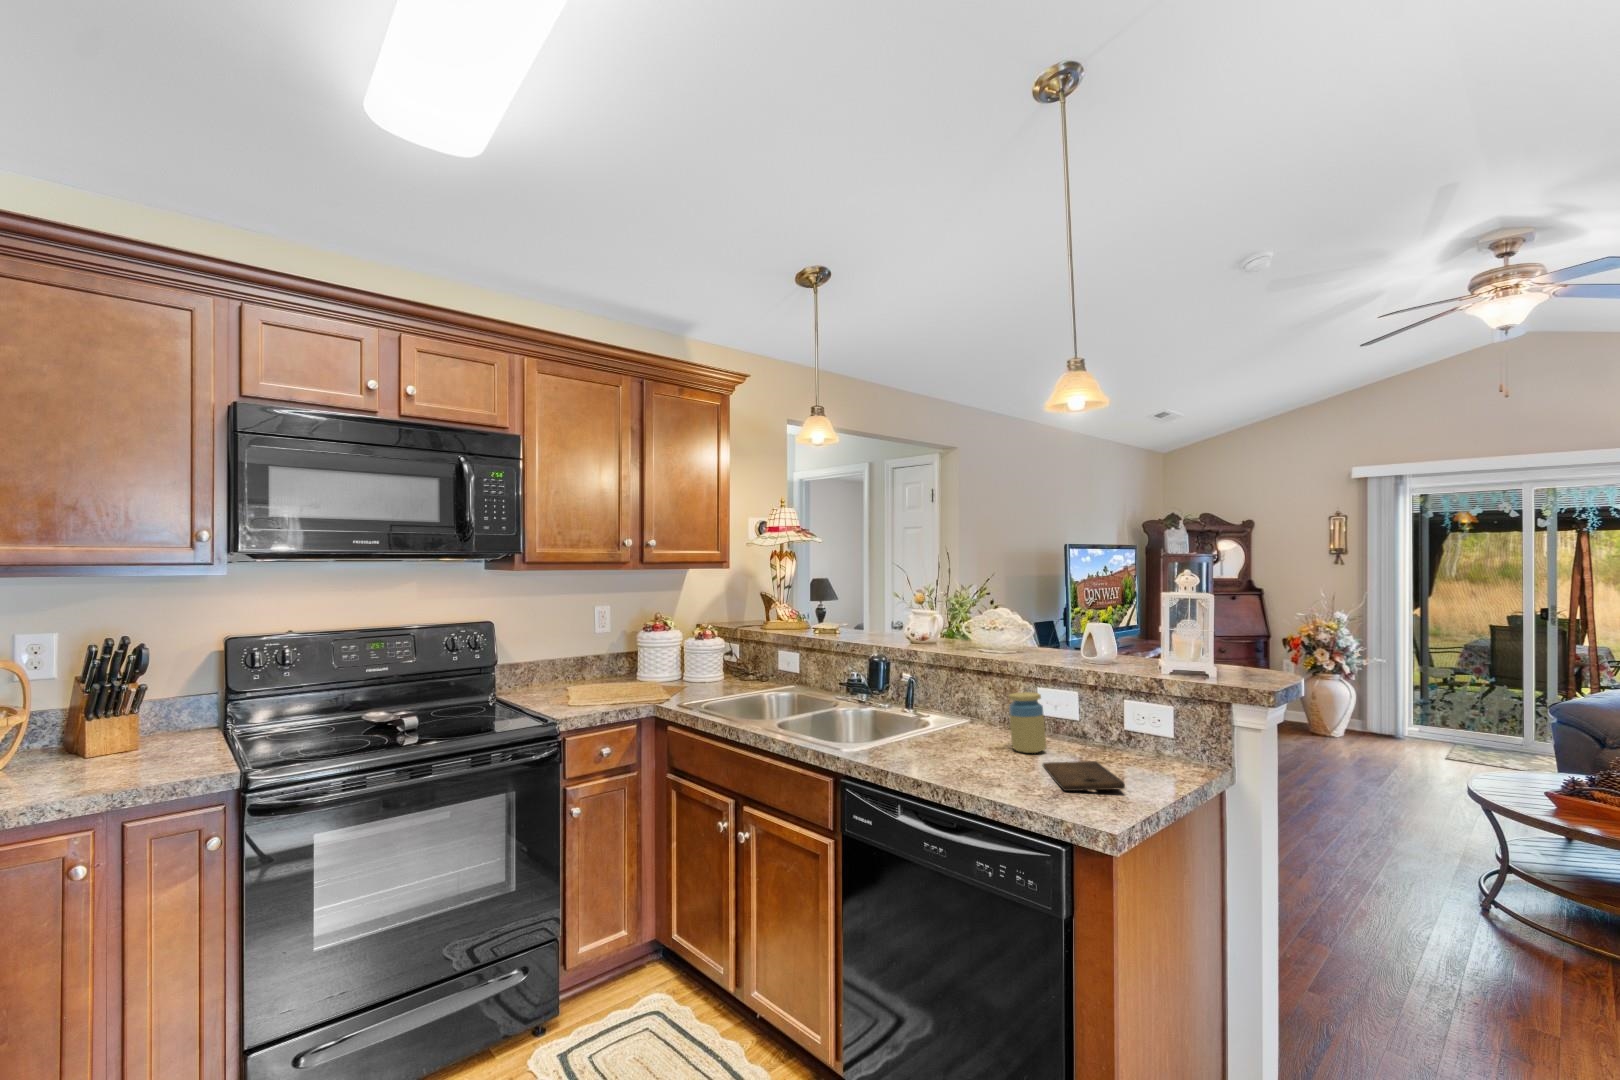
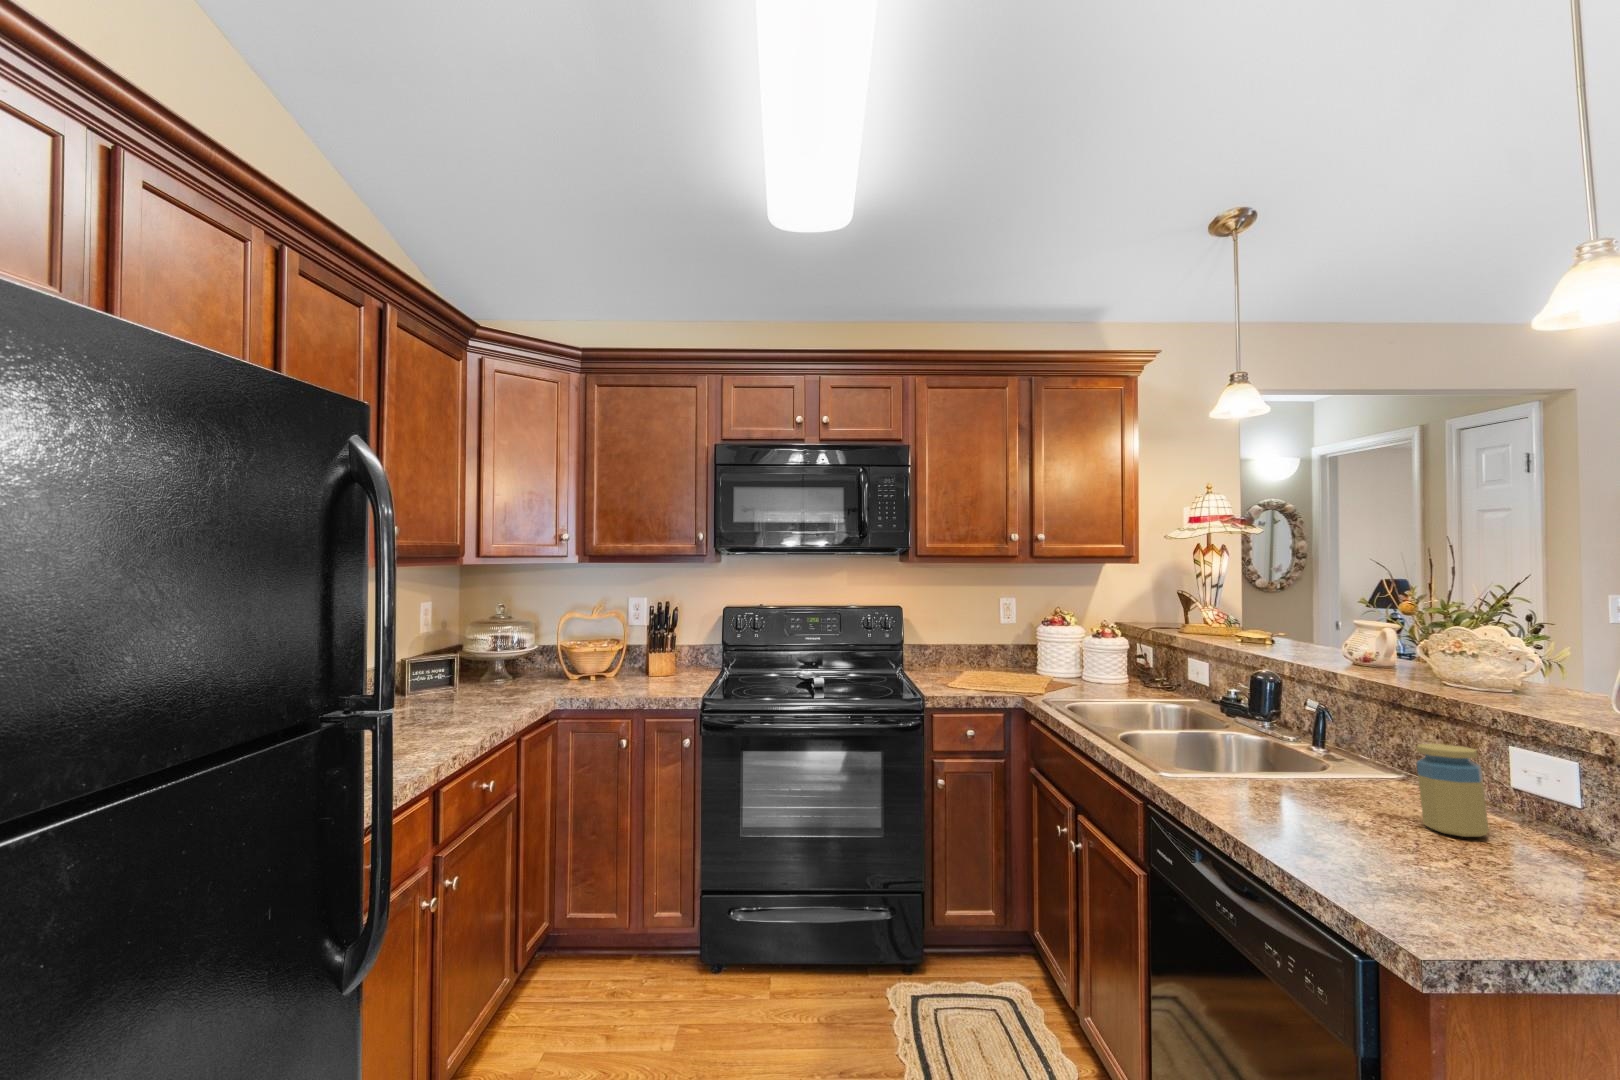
cutting board: present [1043,761,1125,791] -> none [1423,850,1562,917]

